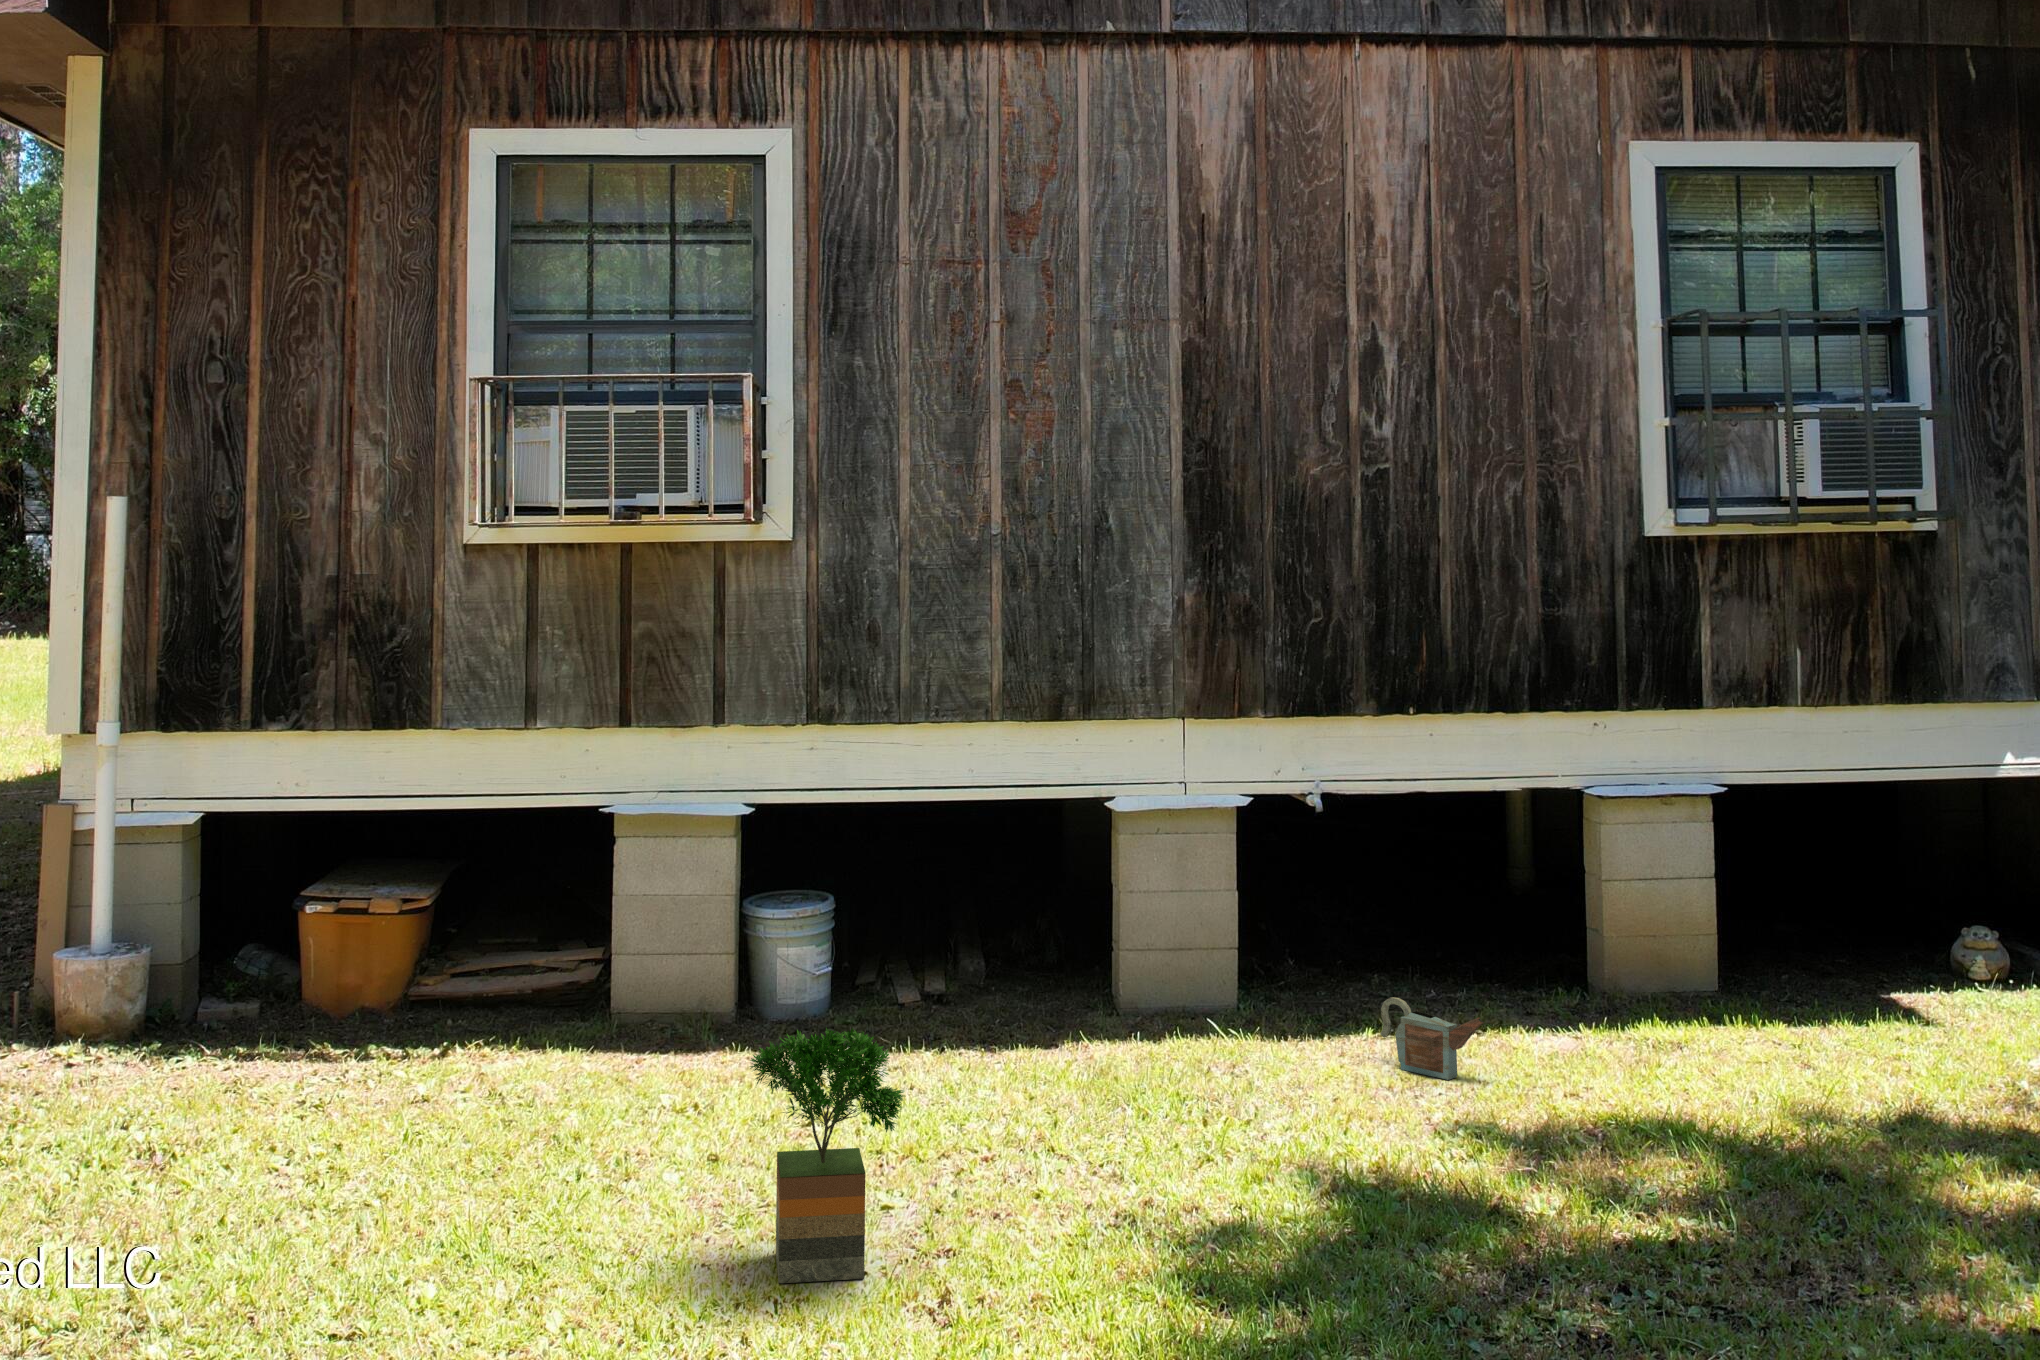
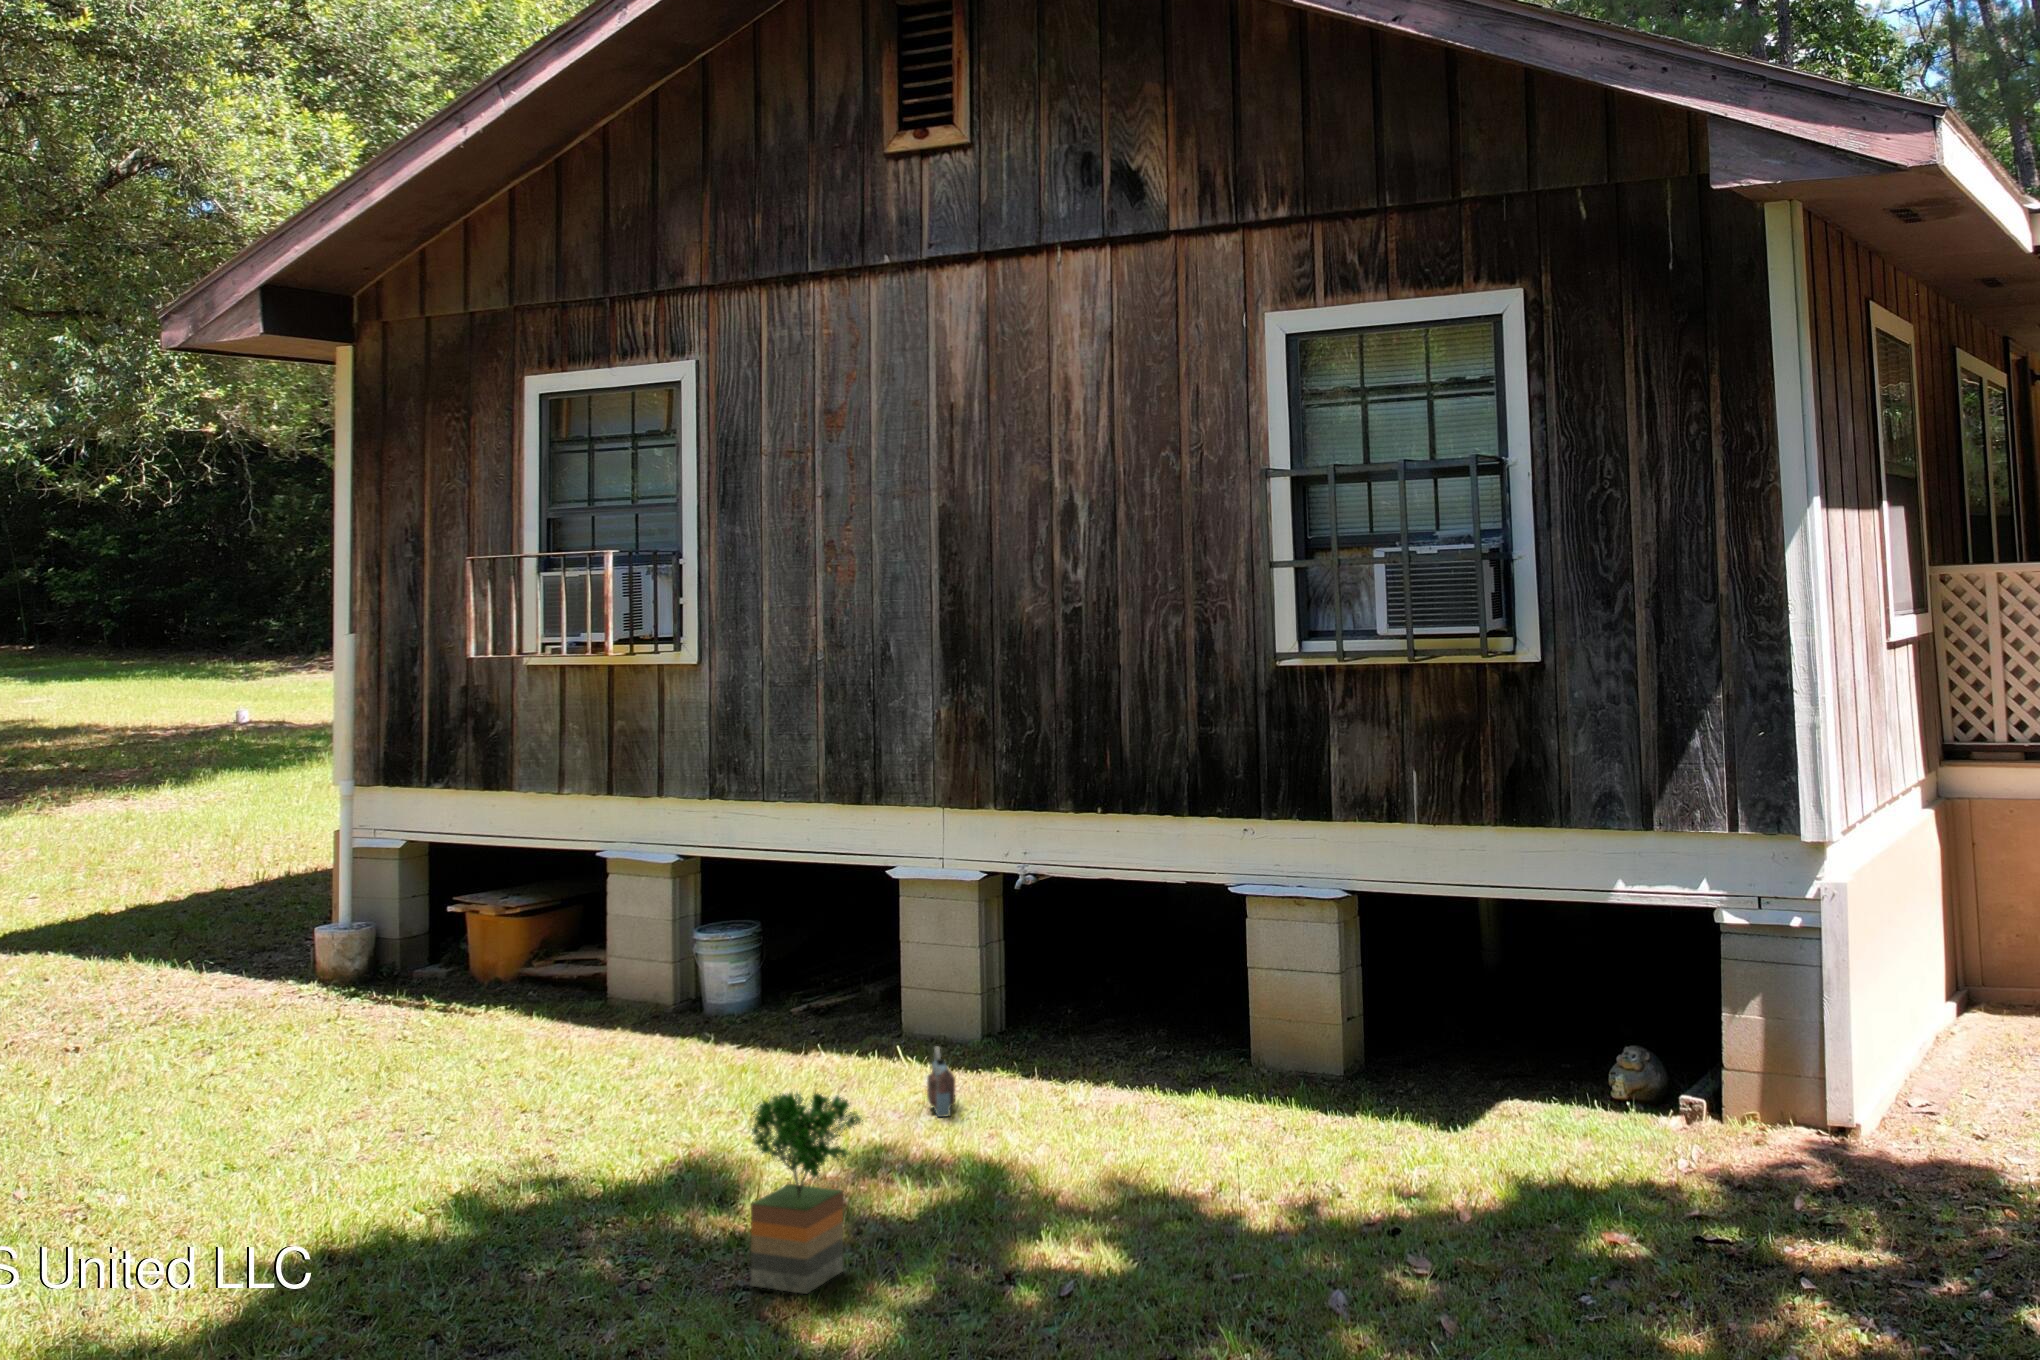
potted tree: present [750,1028,904,1283] -> present [751,1093,863,1294]

